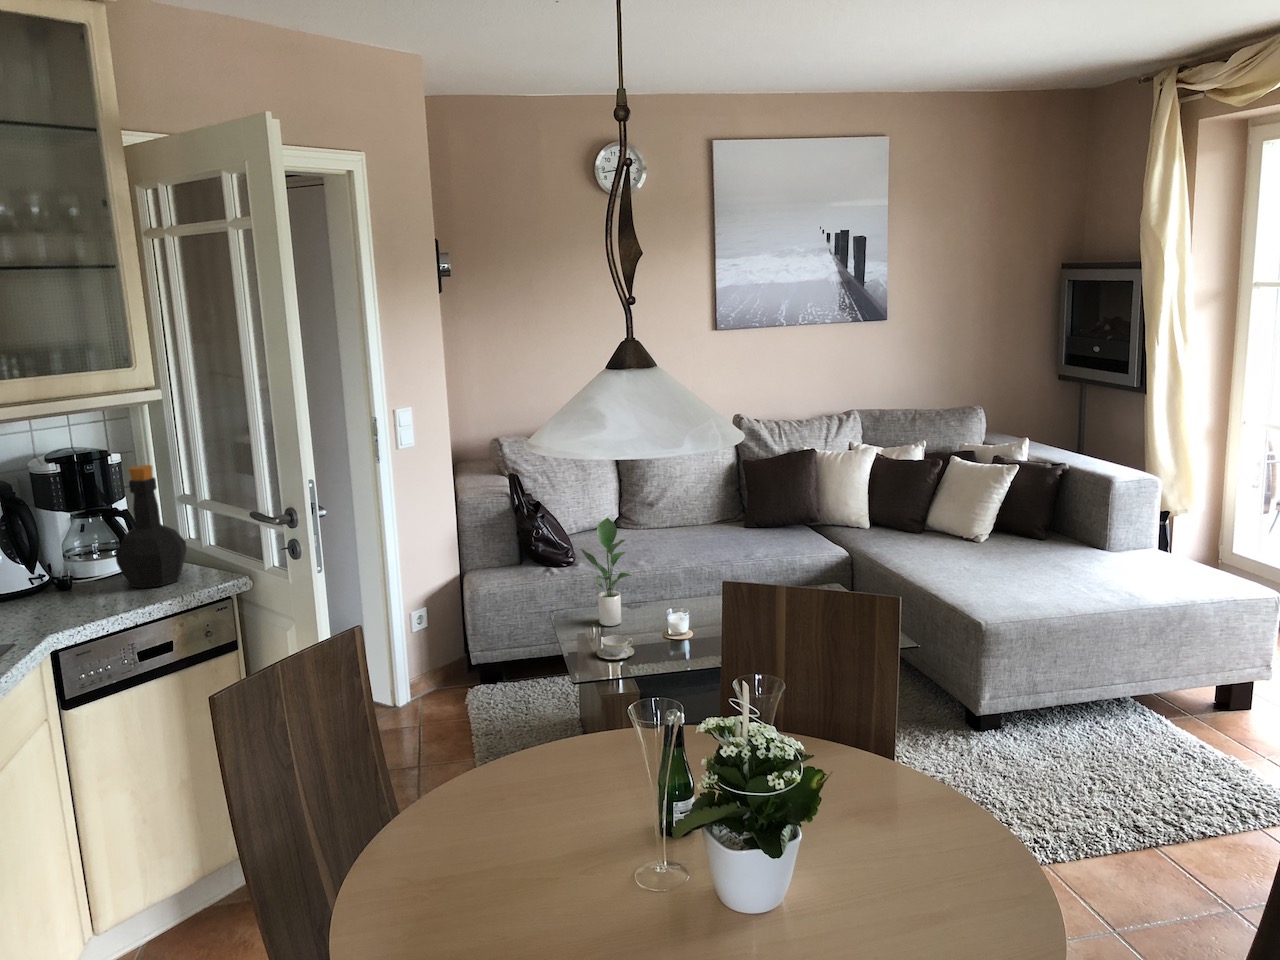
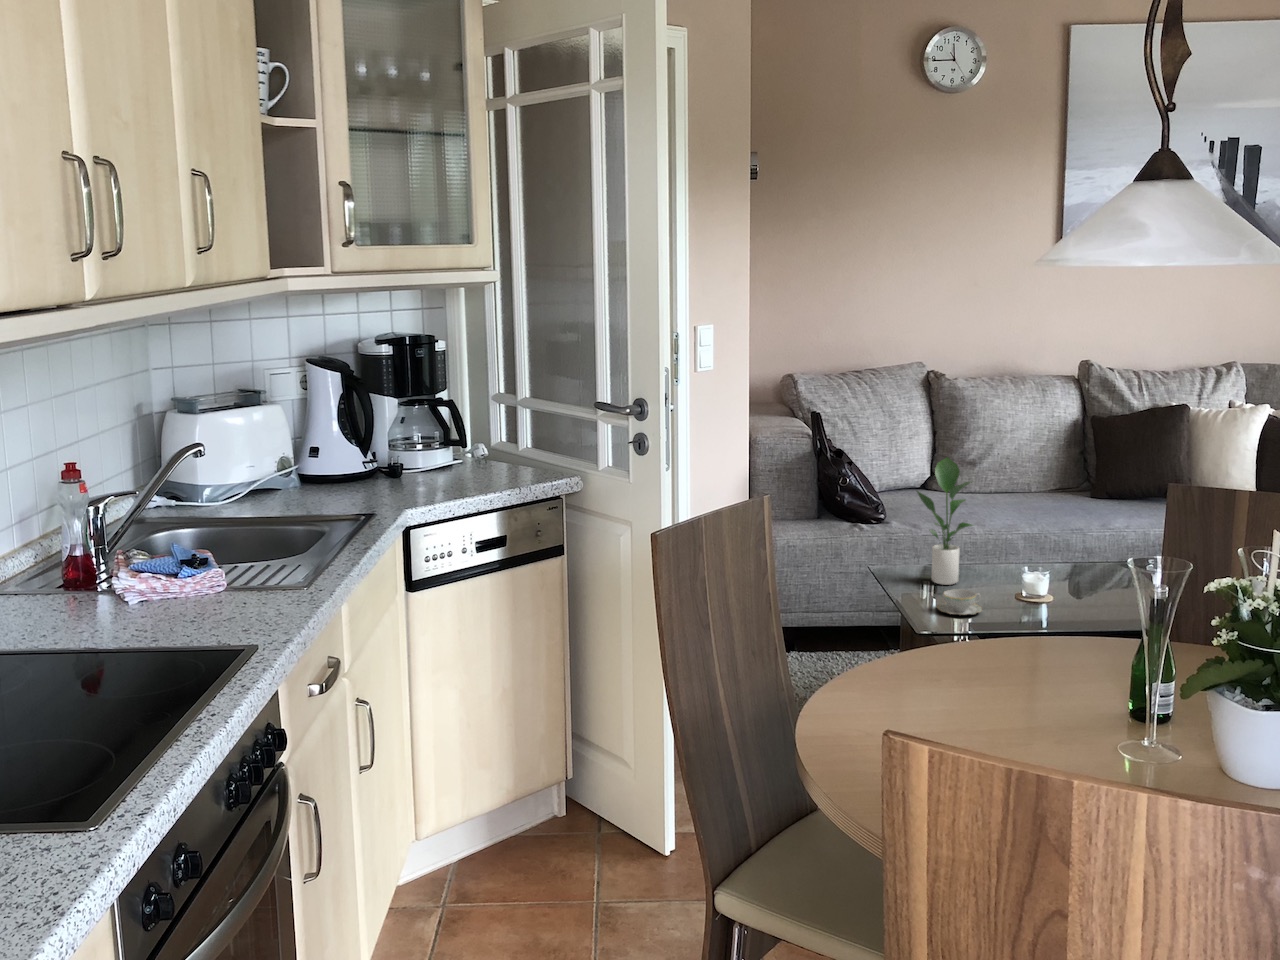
bottle: present [115,465,186,588] -> none [445,350,512,482]

